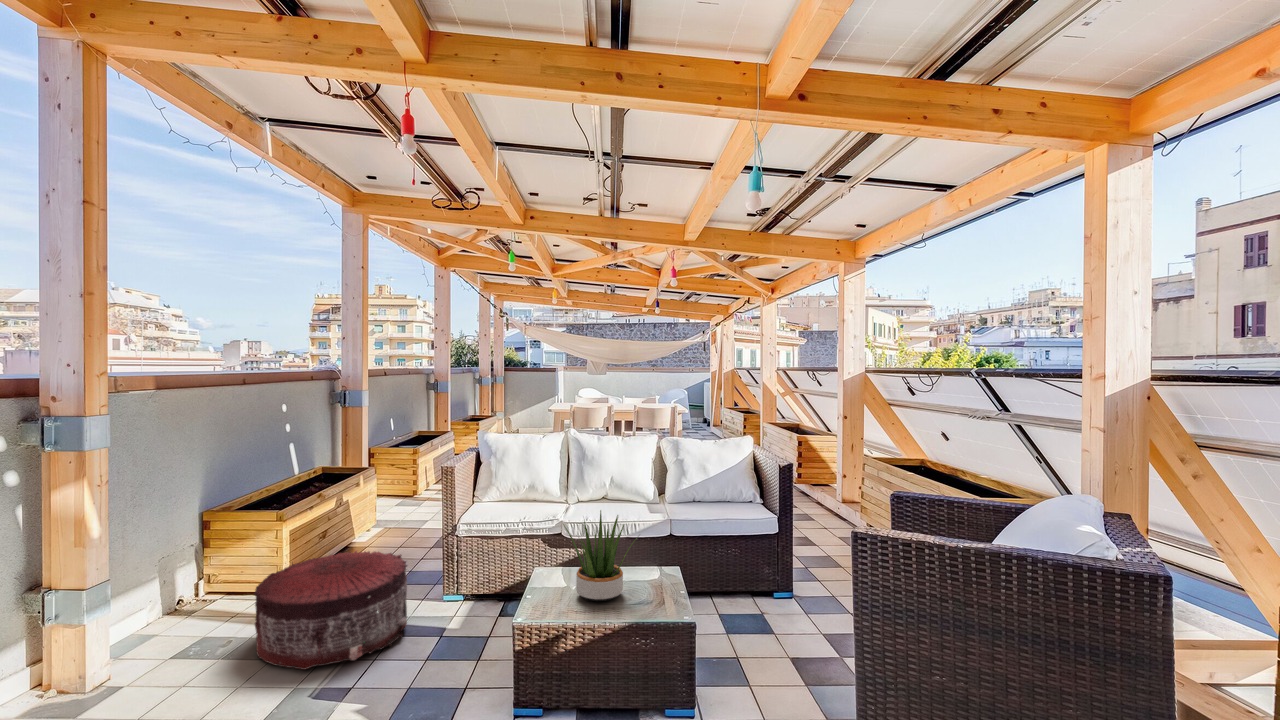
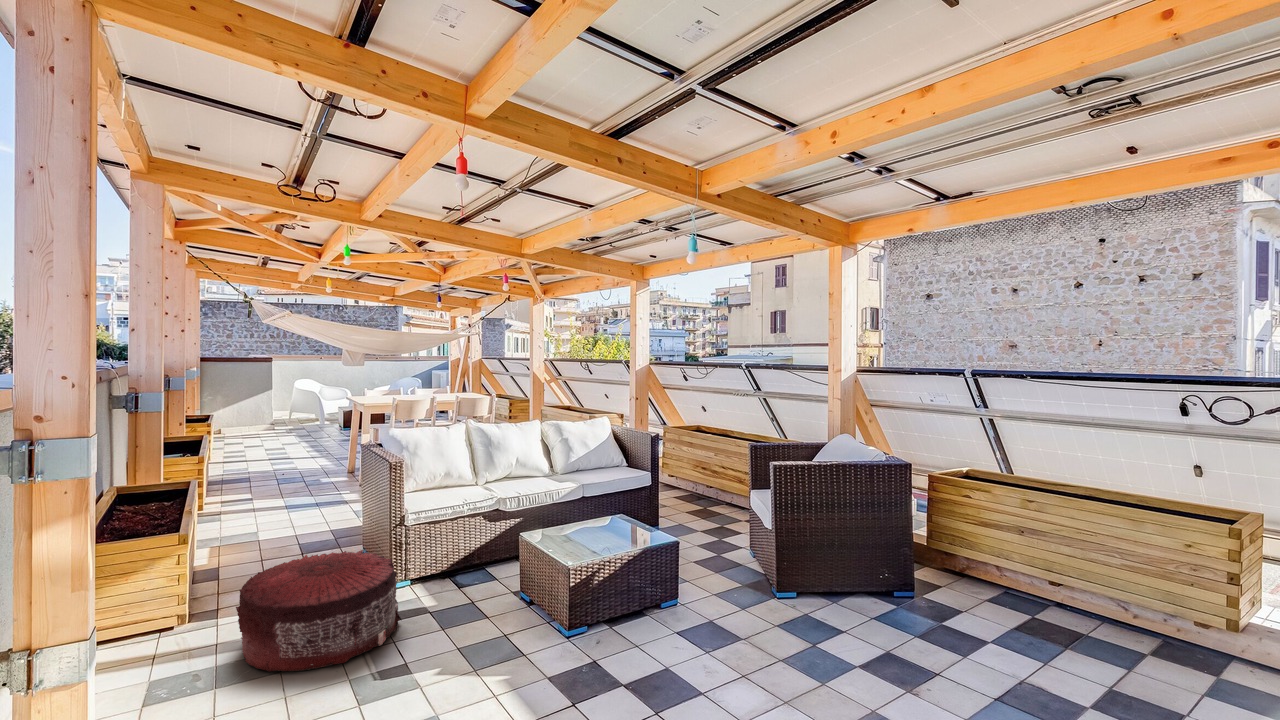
potted plant: present [563,510,638,601] -> none [565,475,633,542]

